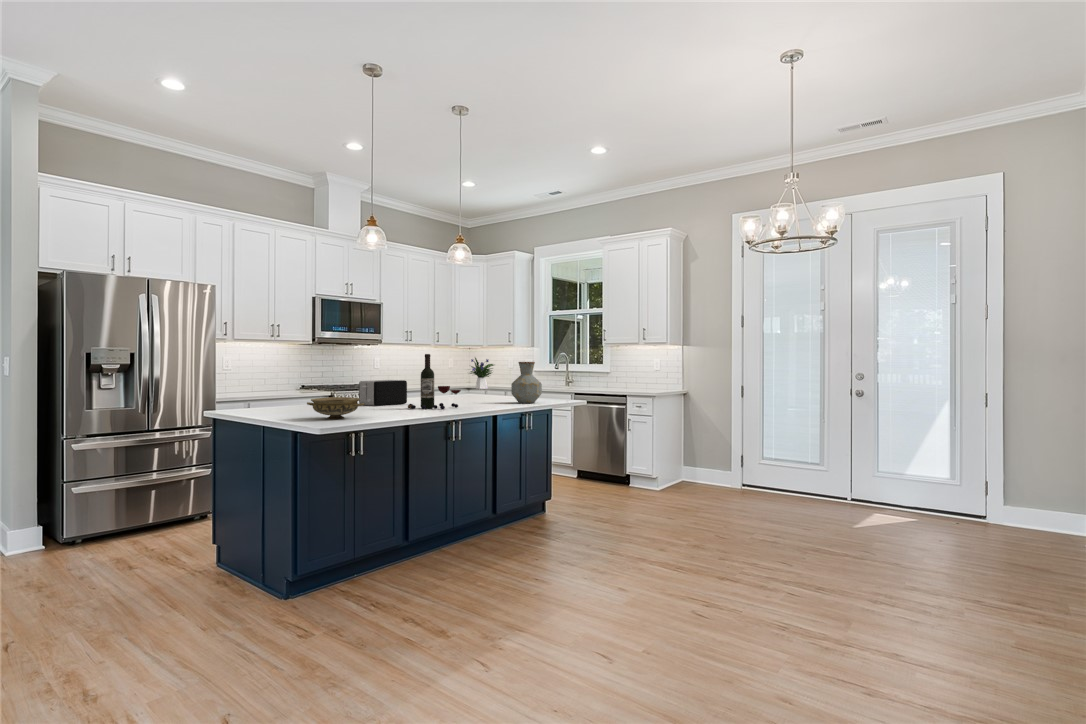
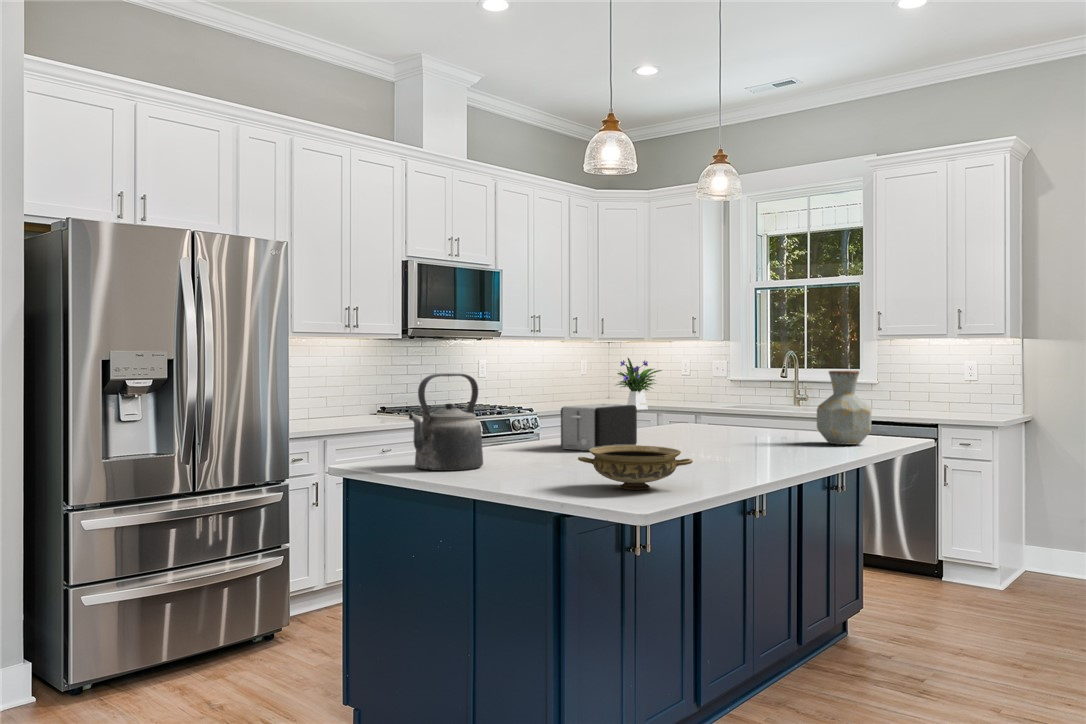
wine bottle: present [408,354,461,409] -> none [678,359,786,462]
kettle: none [239,361,289,413] -> present [409,374,483,471]

